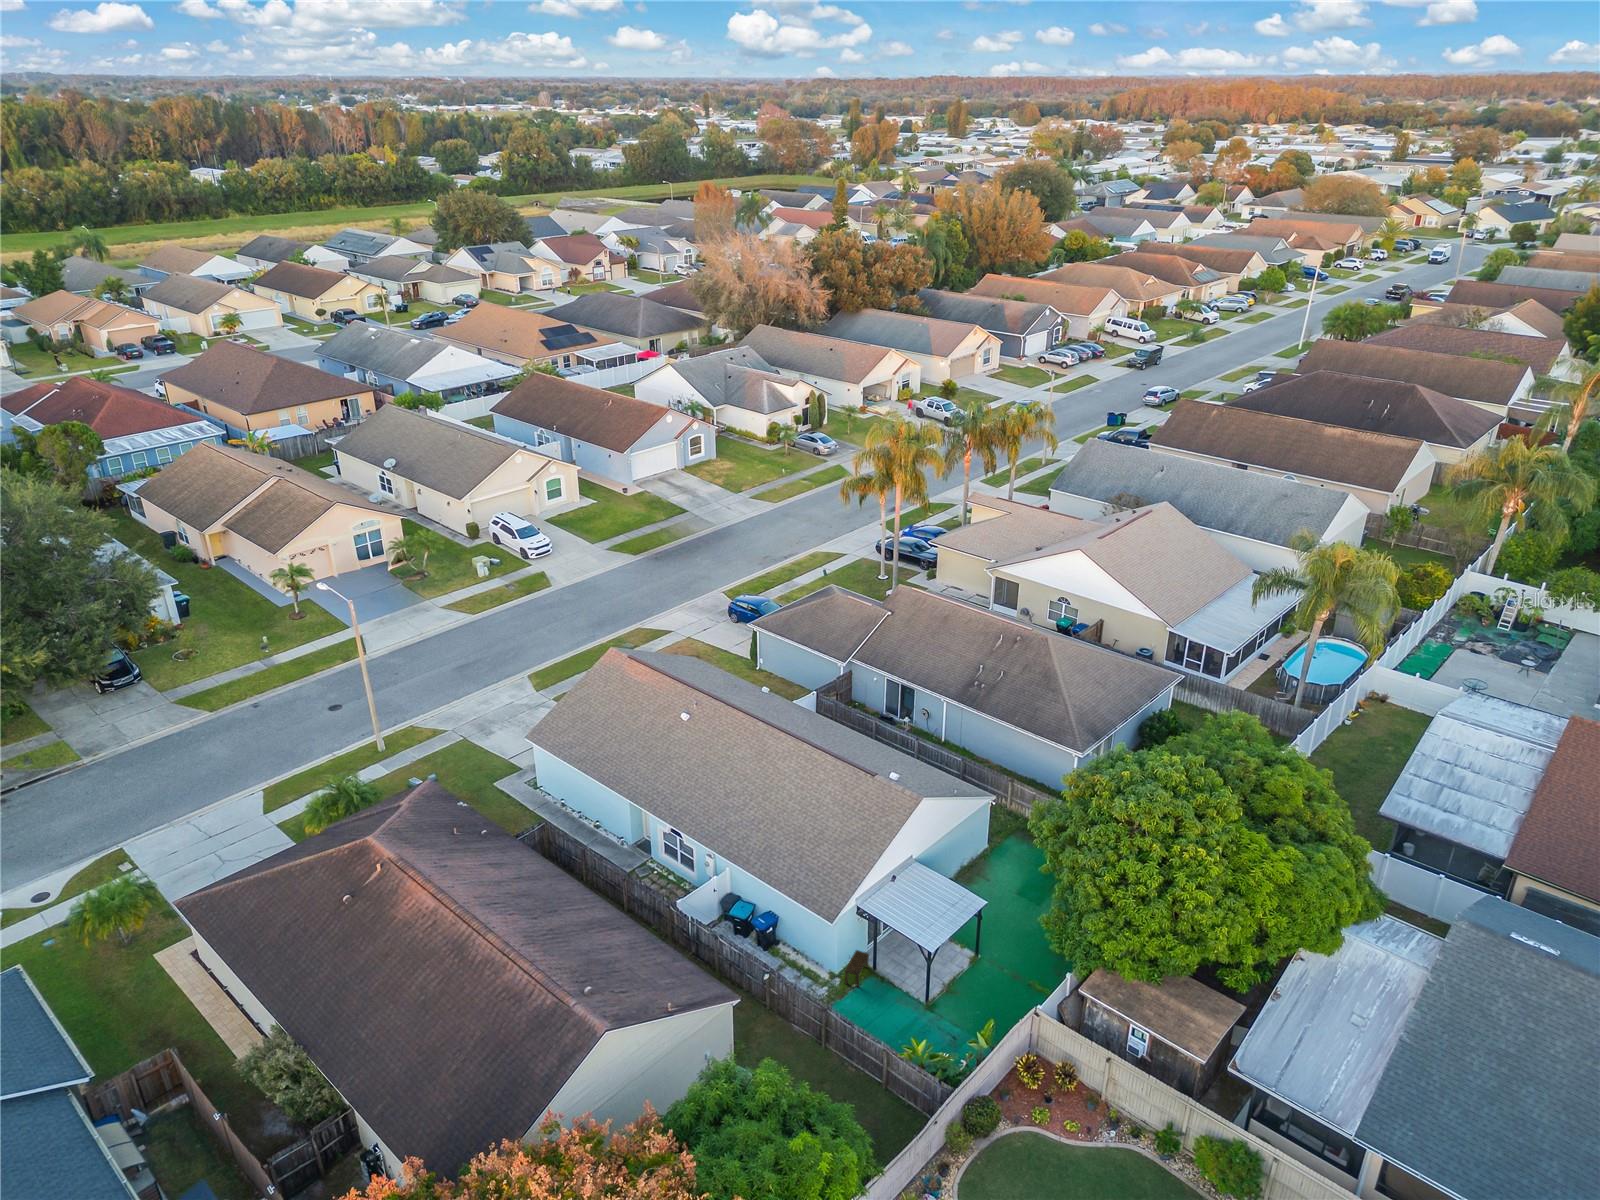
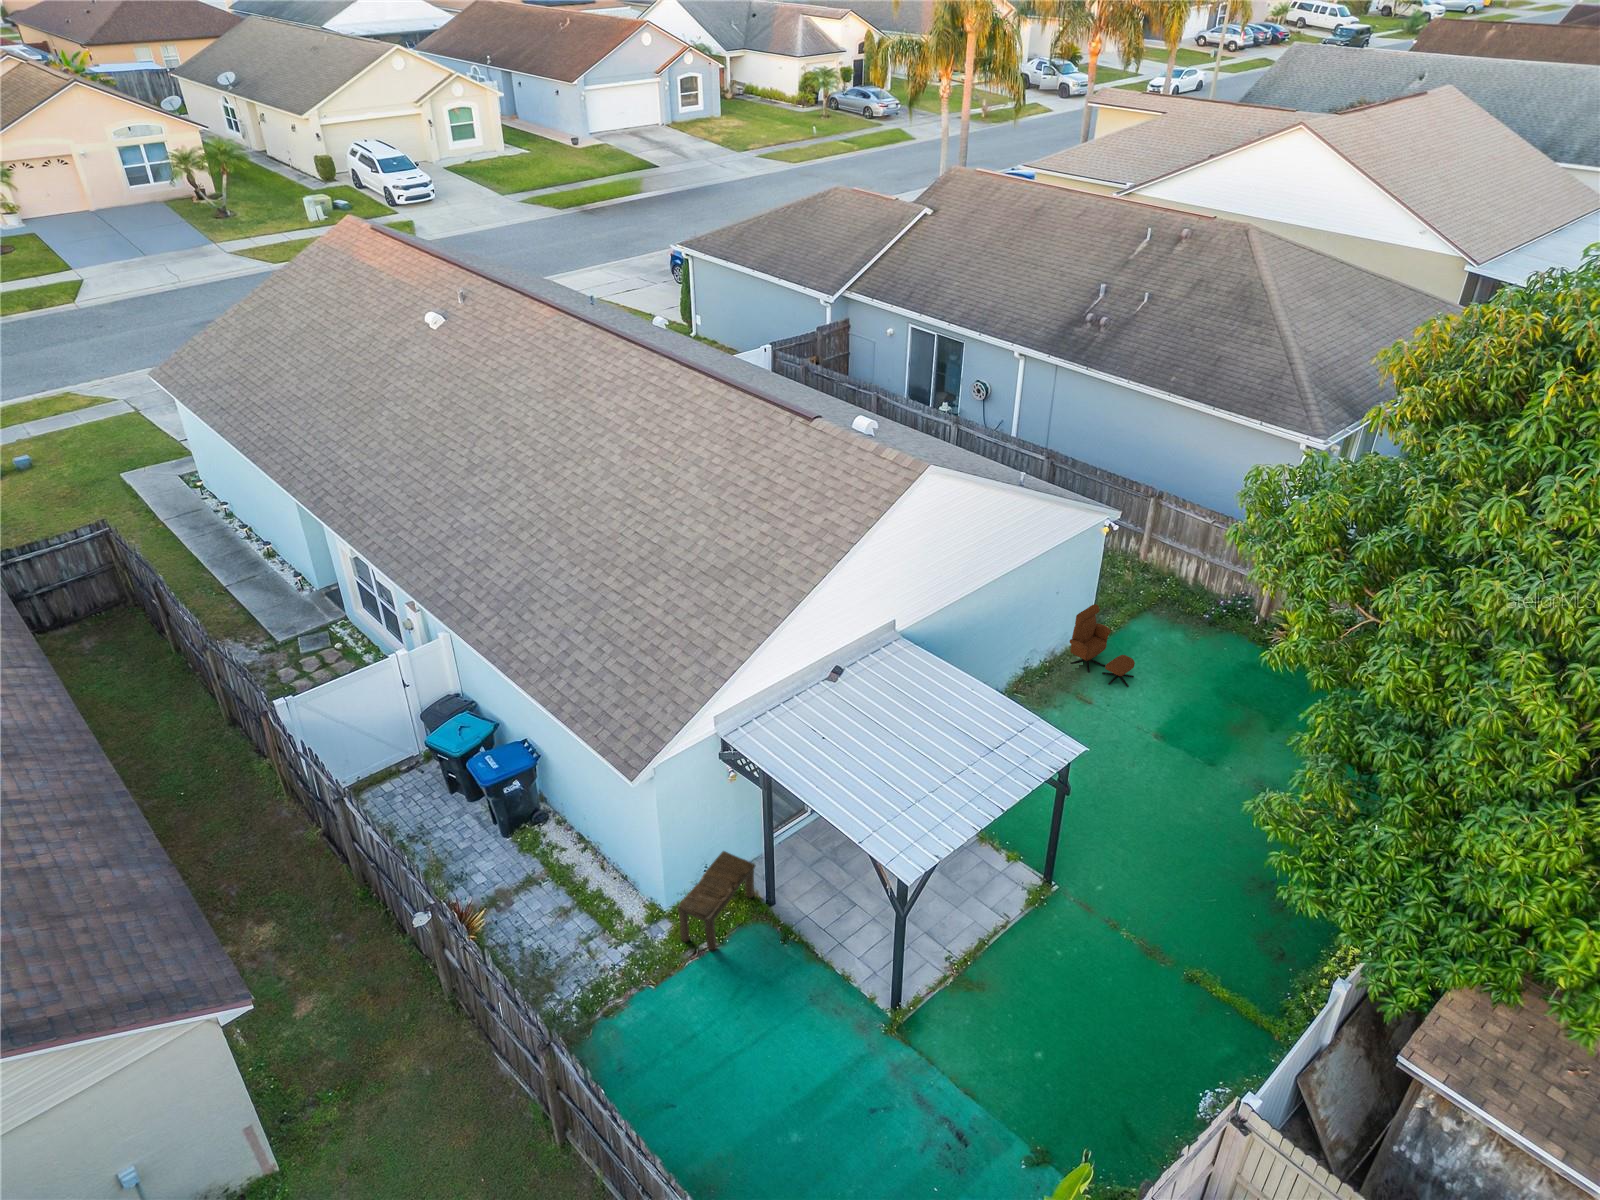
lounge chair: none [979,837,1007,873] -> present [1069,604,1135,687]

